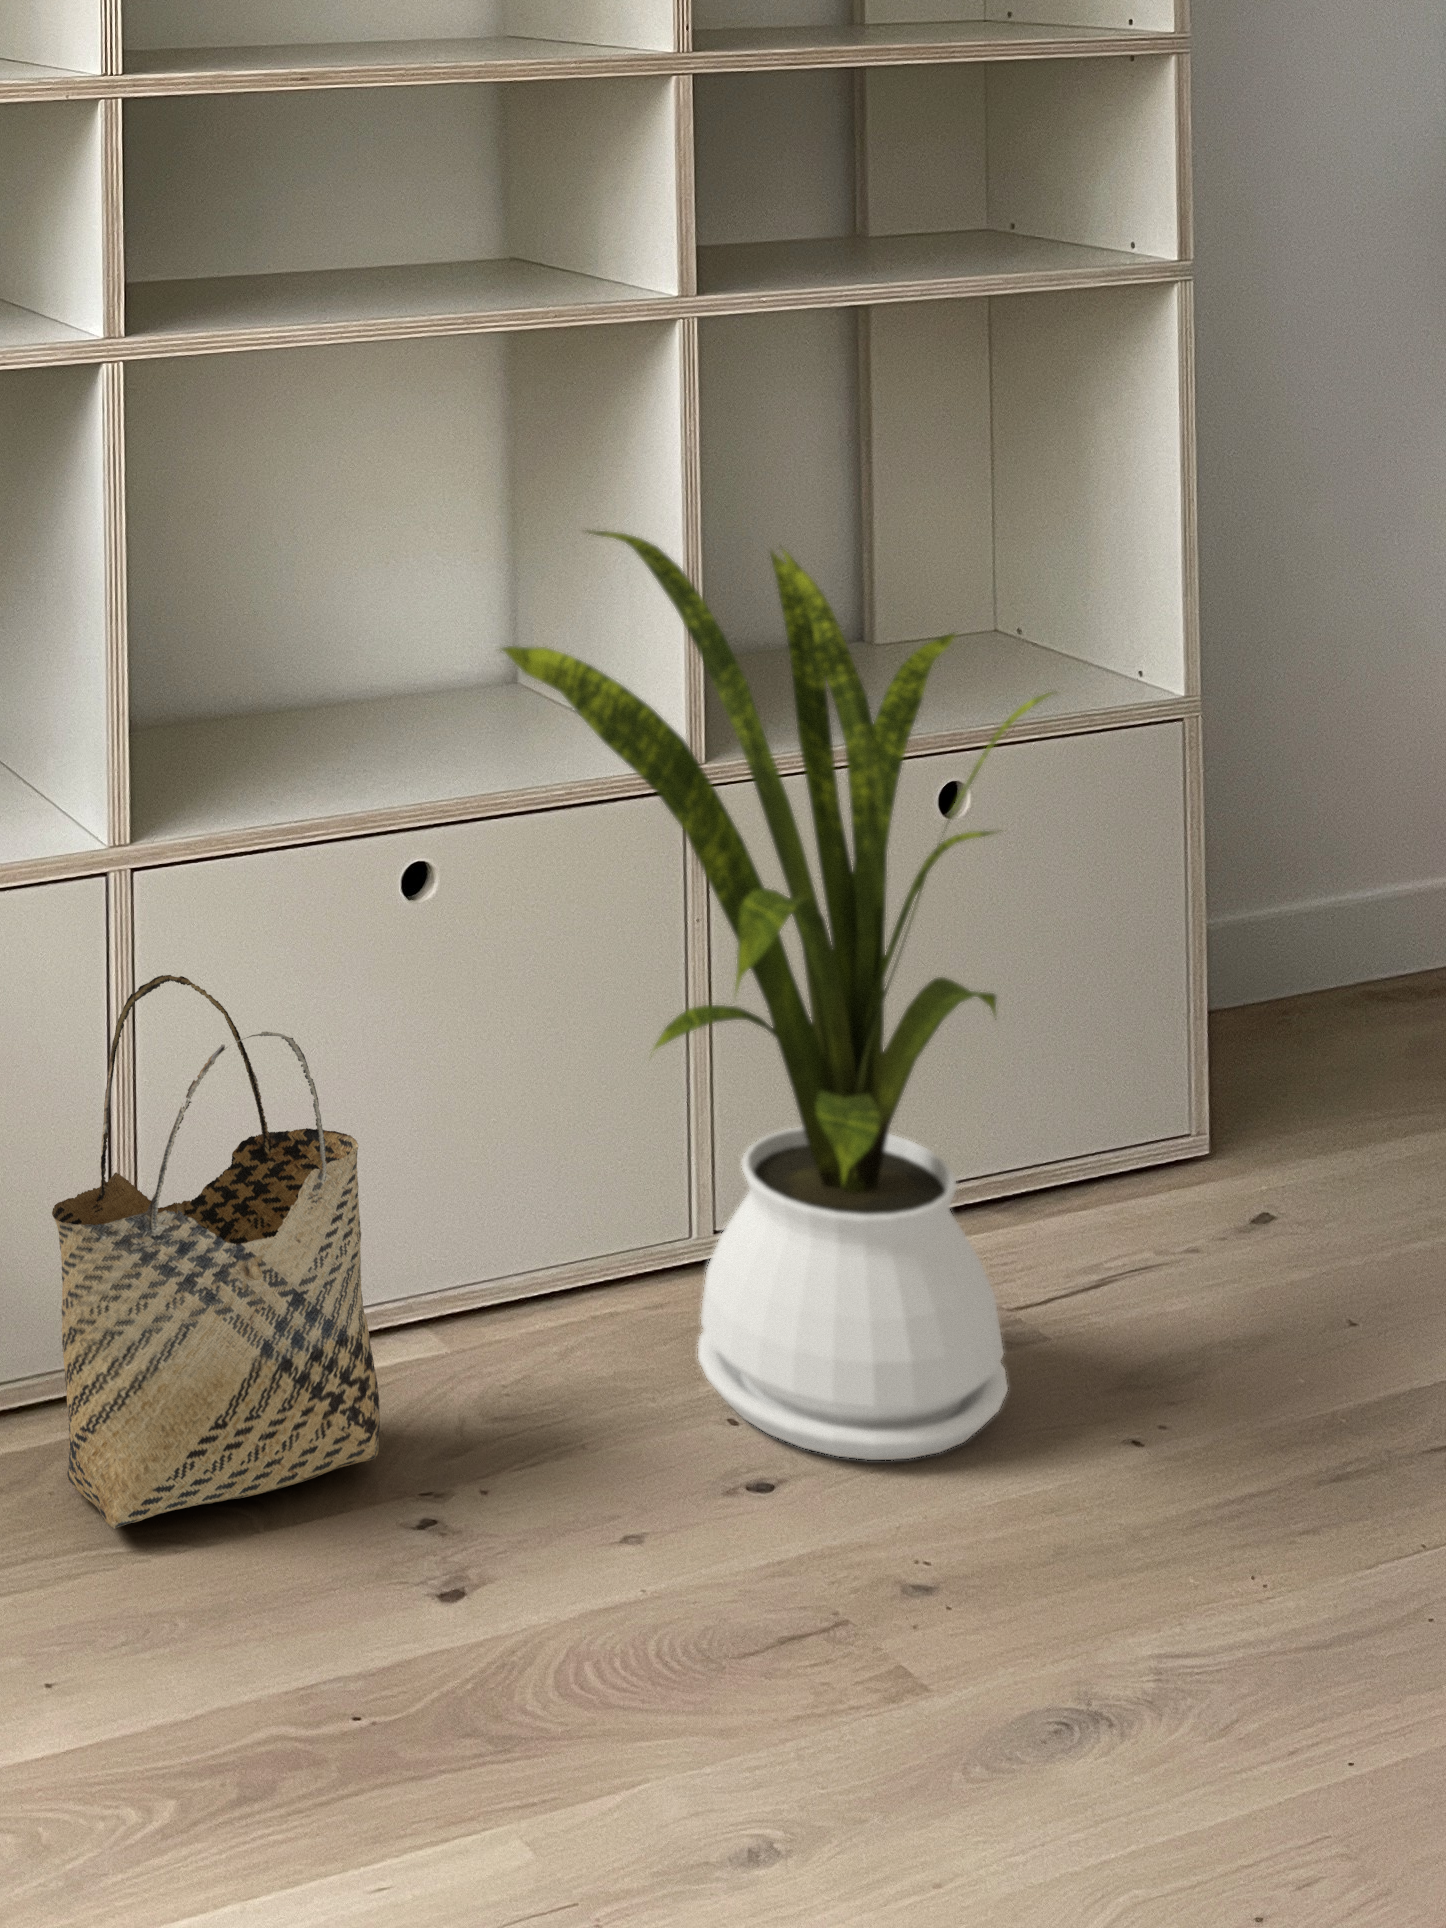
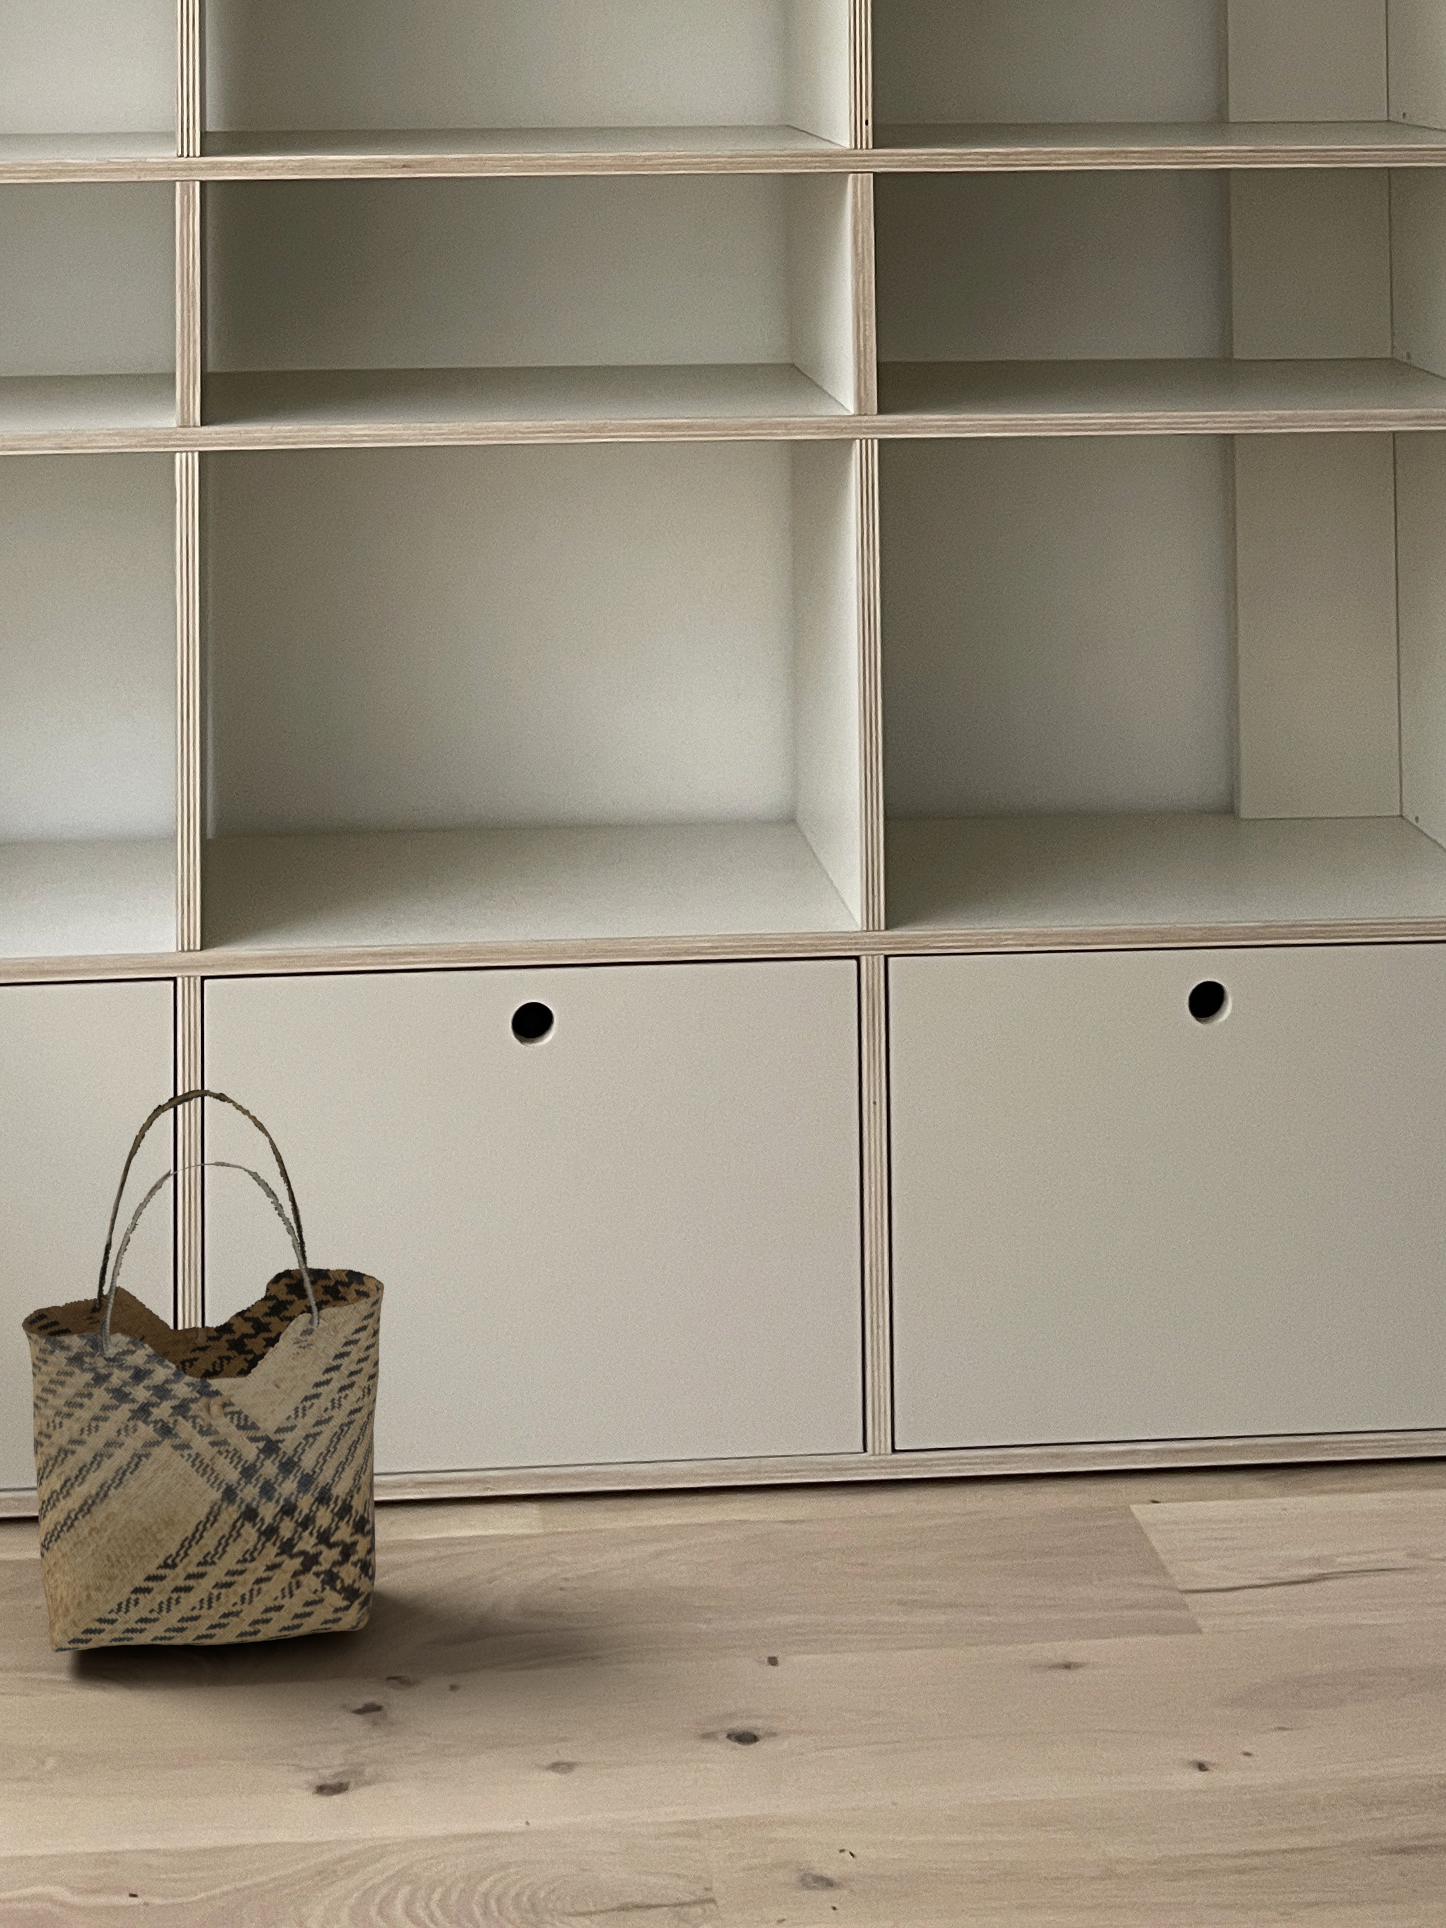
house plant: present [502,530,1052,1460] -> none [548,665,1171,1738]

